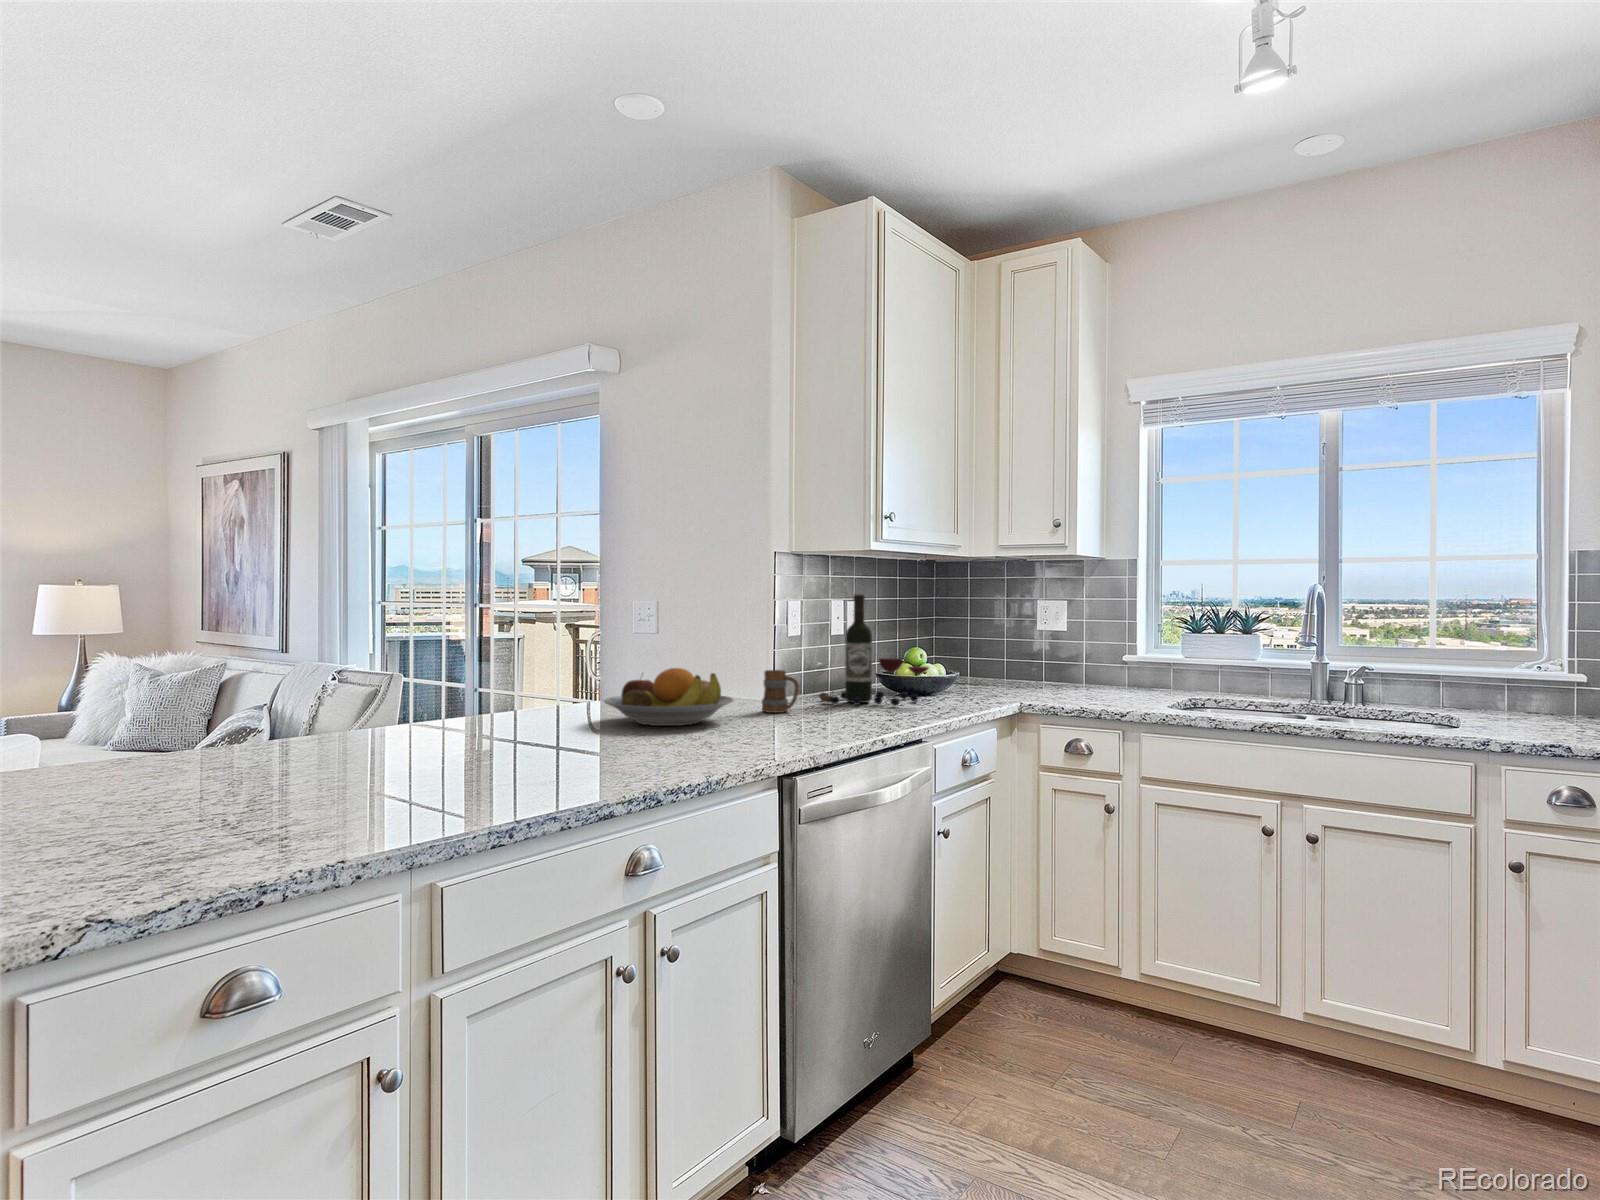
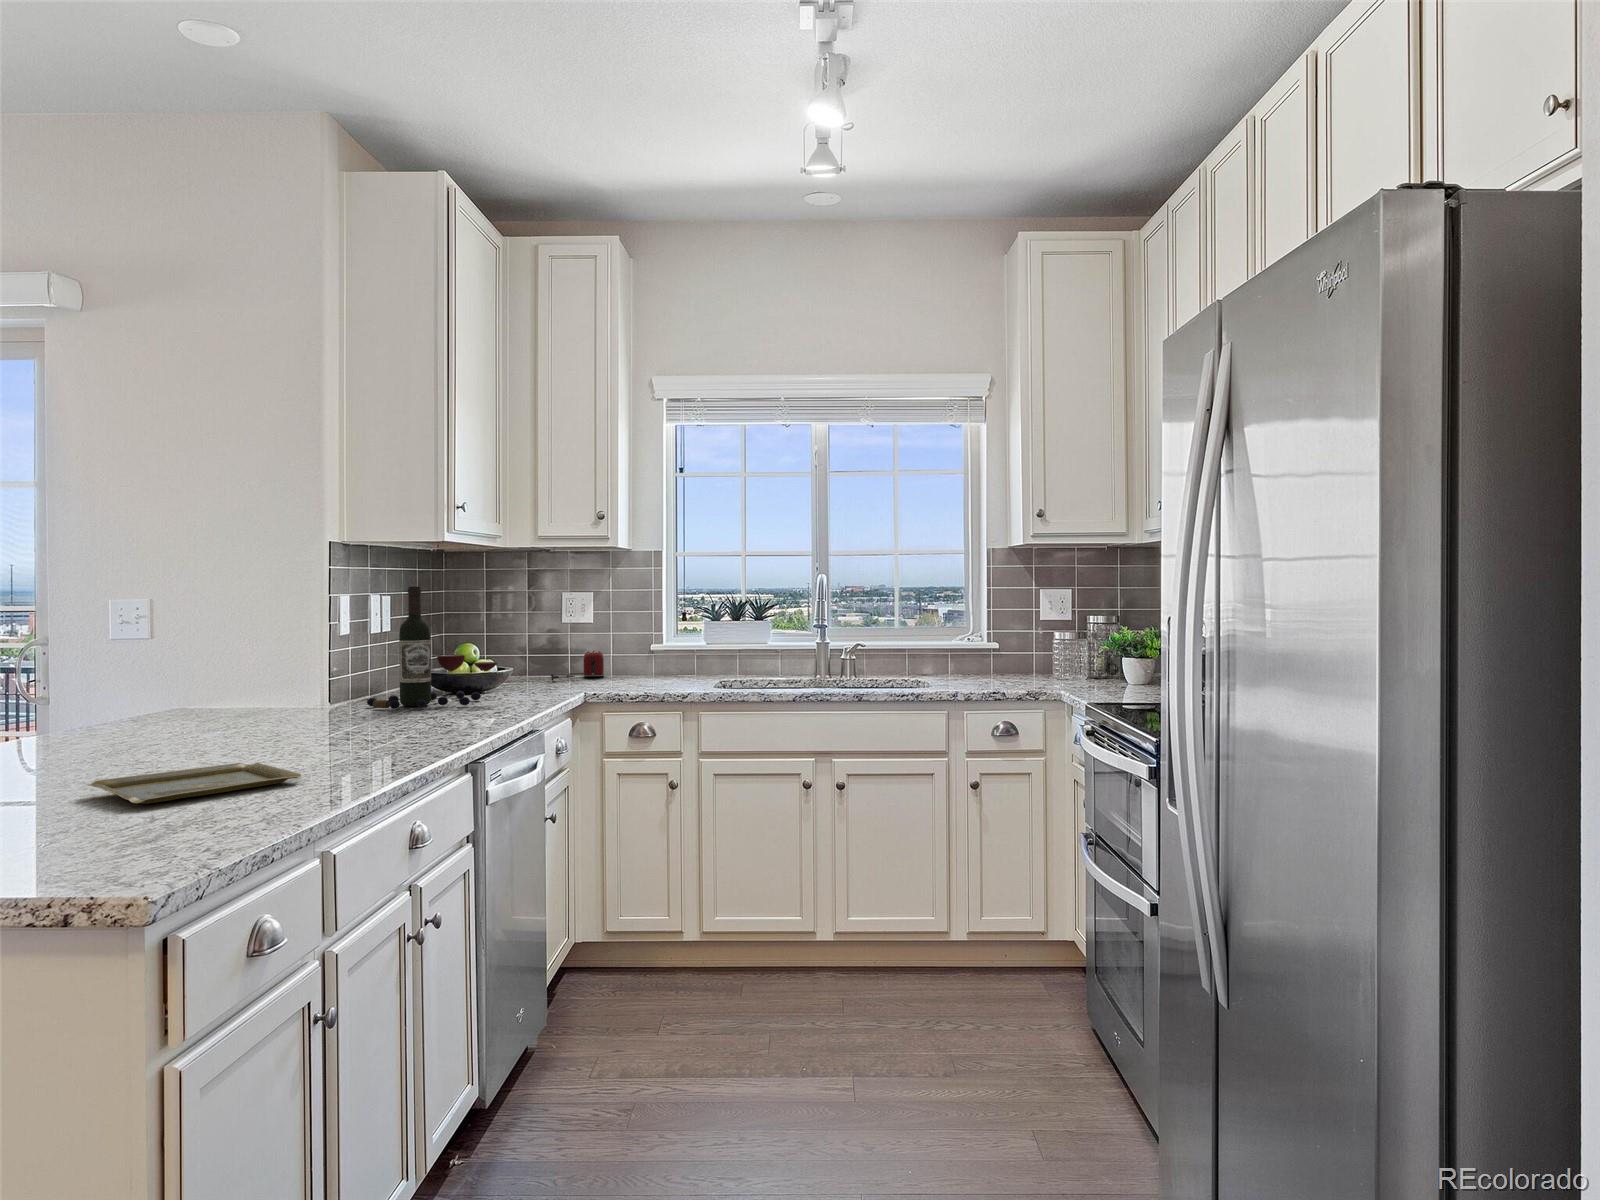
toaster: none [1010,660,1073,687] -> present [548,651,604,681]
fruit bowl: present [604,668,733,726] -> none [129,676,309,748]
mug: present [762,670,799,713] -> none [319,674,366,723]
tray: none [513,741,655,768] -> present [88,763,301,804]

